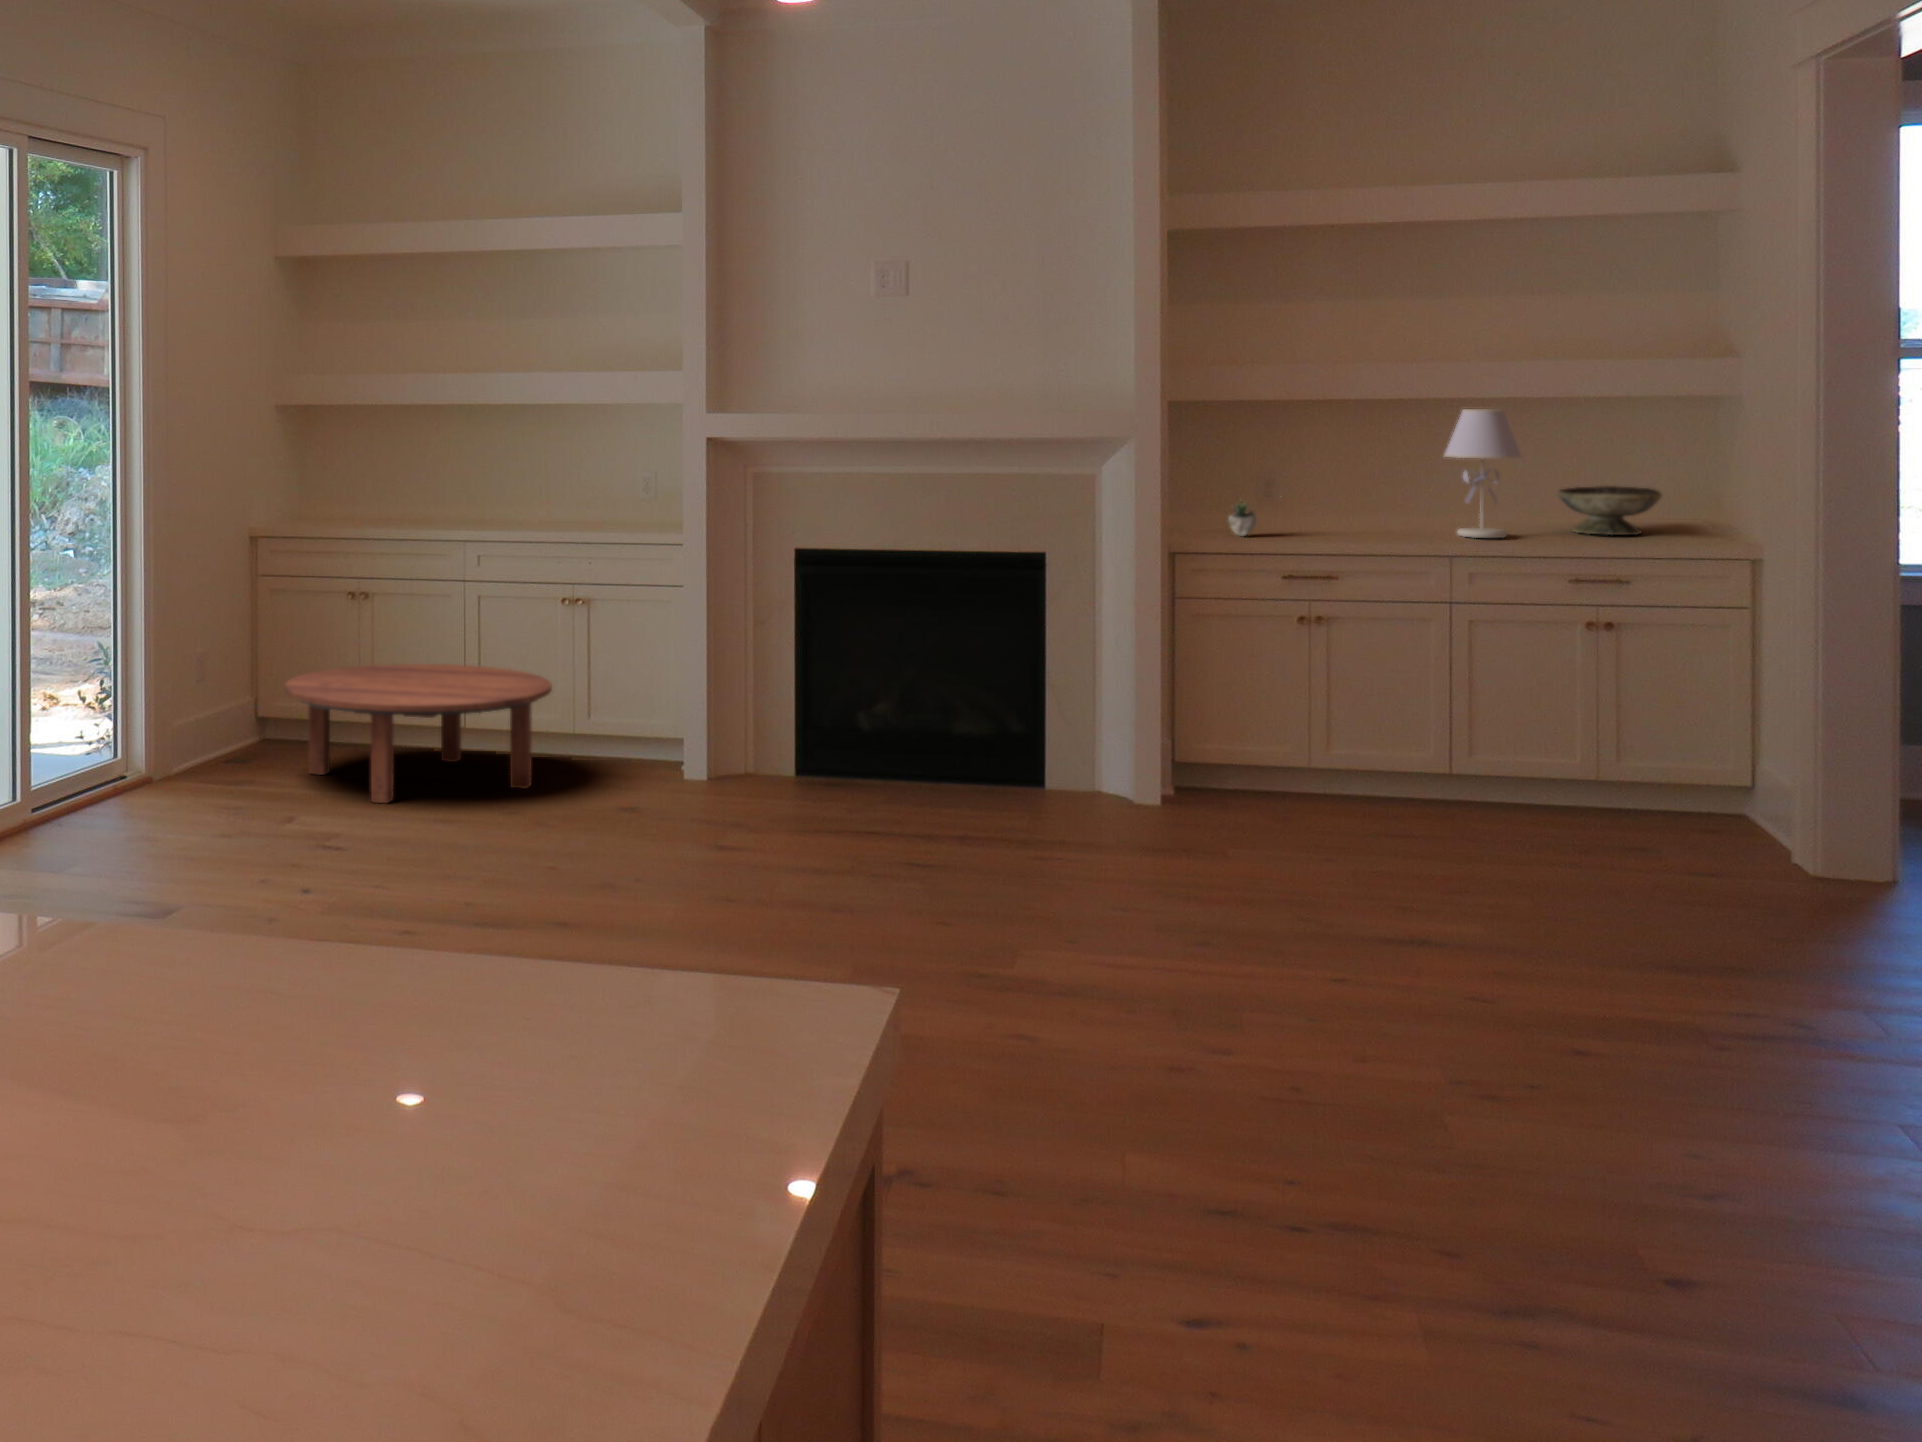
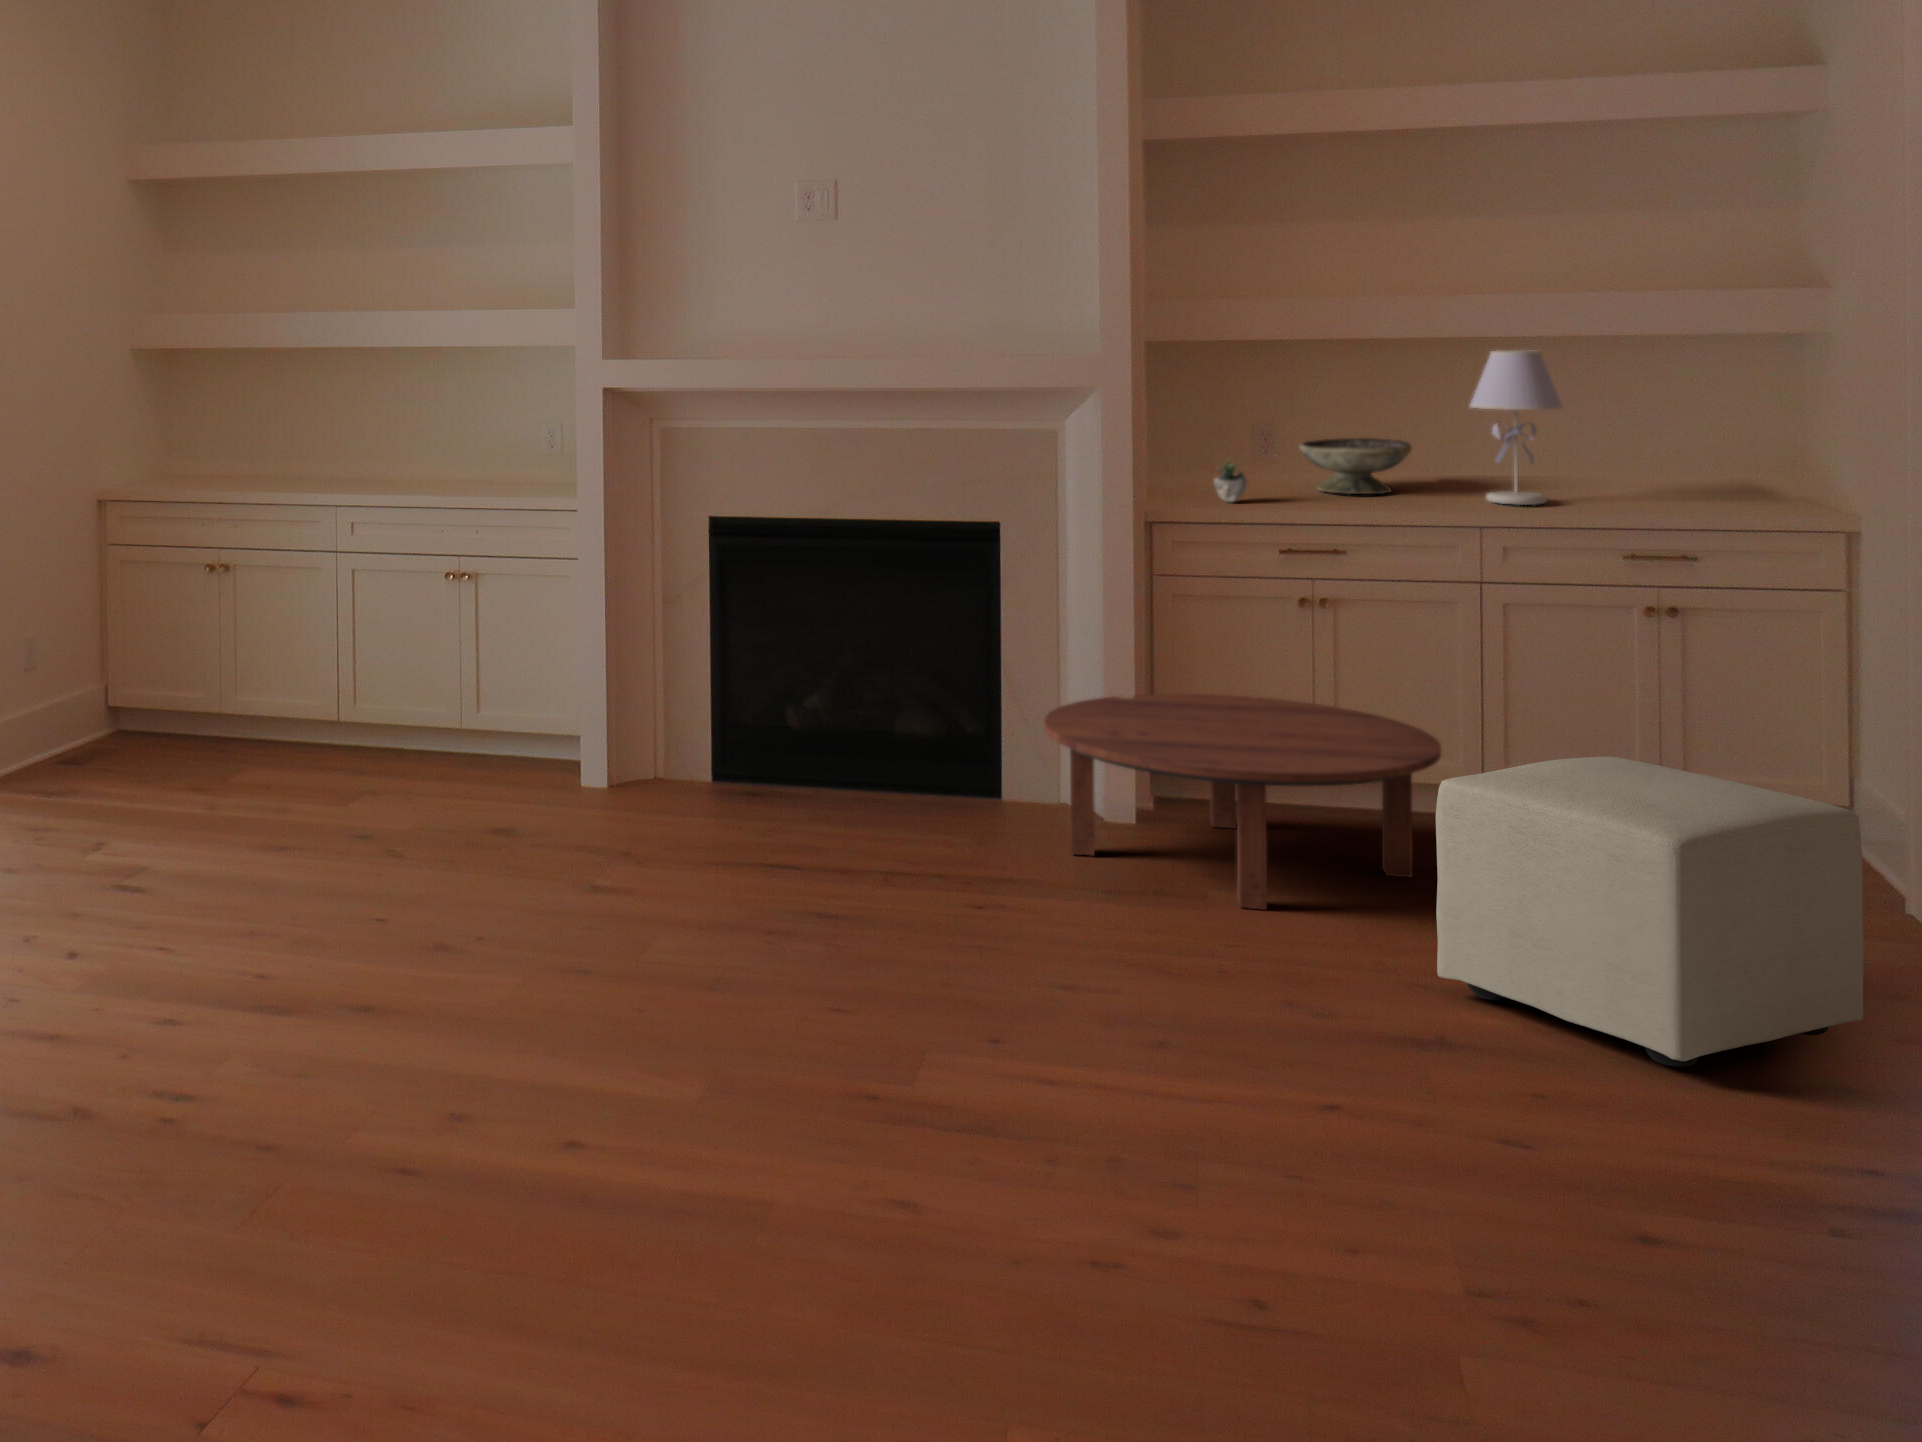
decorative bowl: present [1557,486,1661,535] -> present [1299,438,1412,494]
coffee table: present [285,664,552,803] -> present [1044,694,1441,909]
ottoman: none [1421,731,1755,961] -> present [1436,757,1863,1067]

